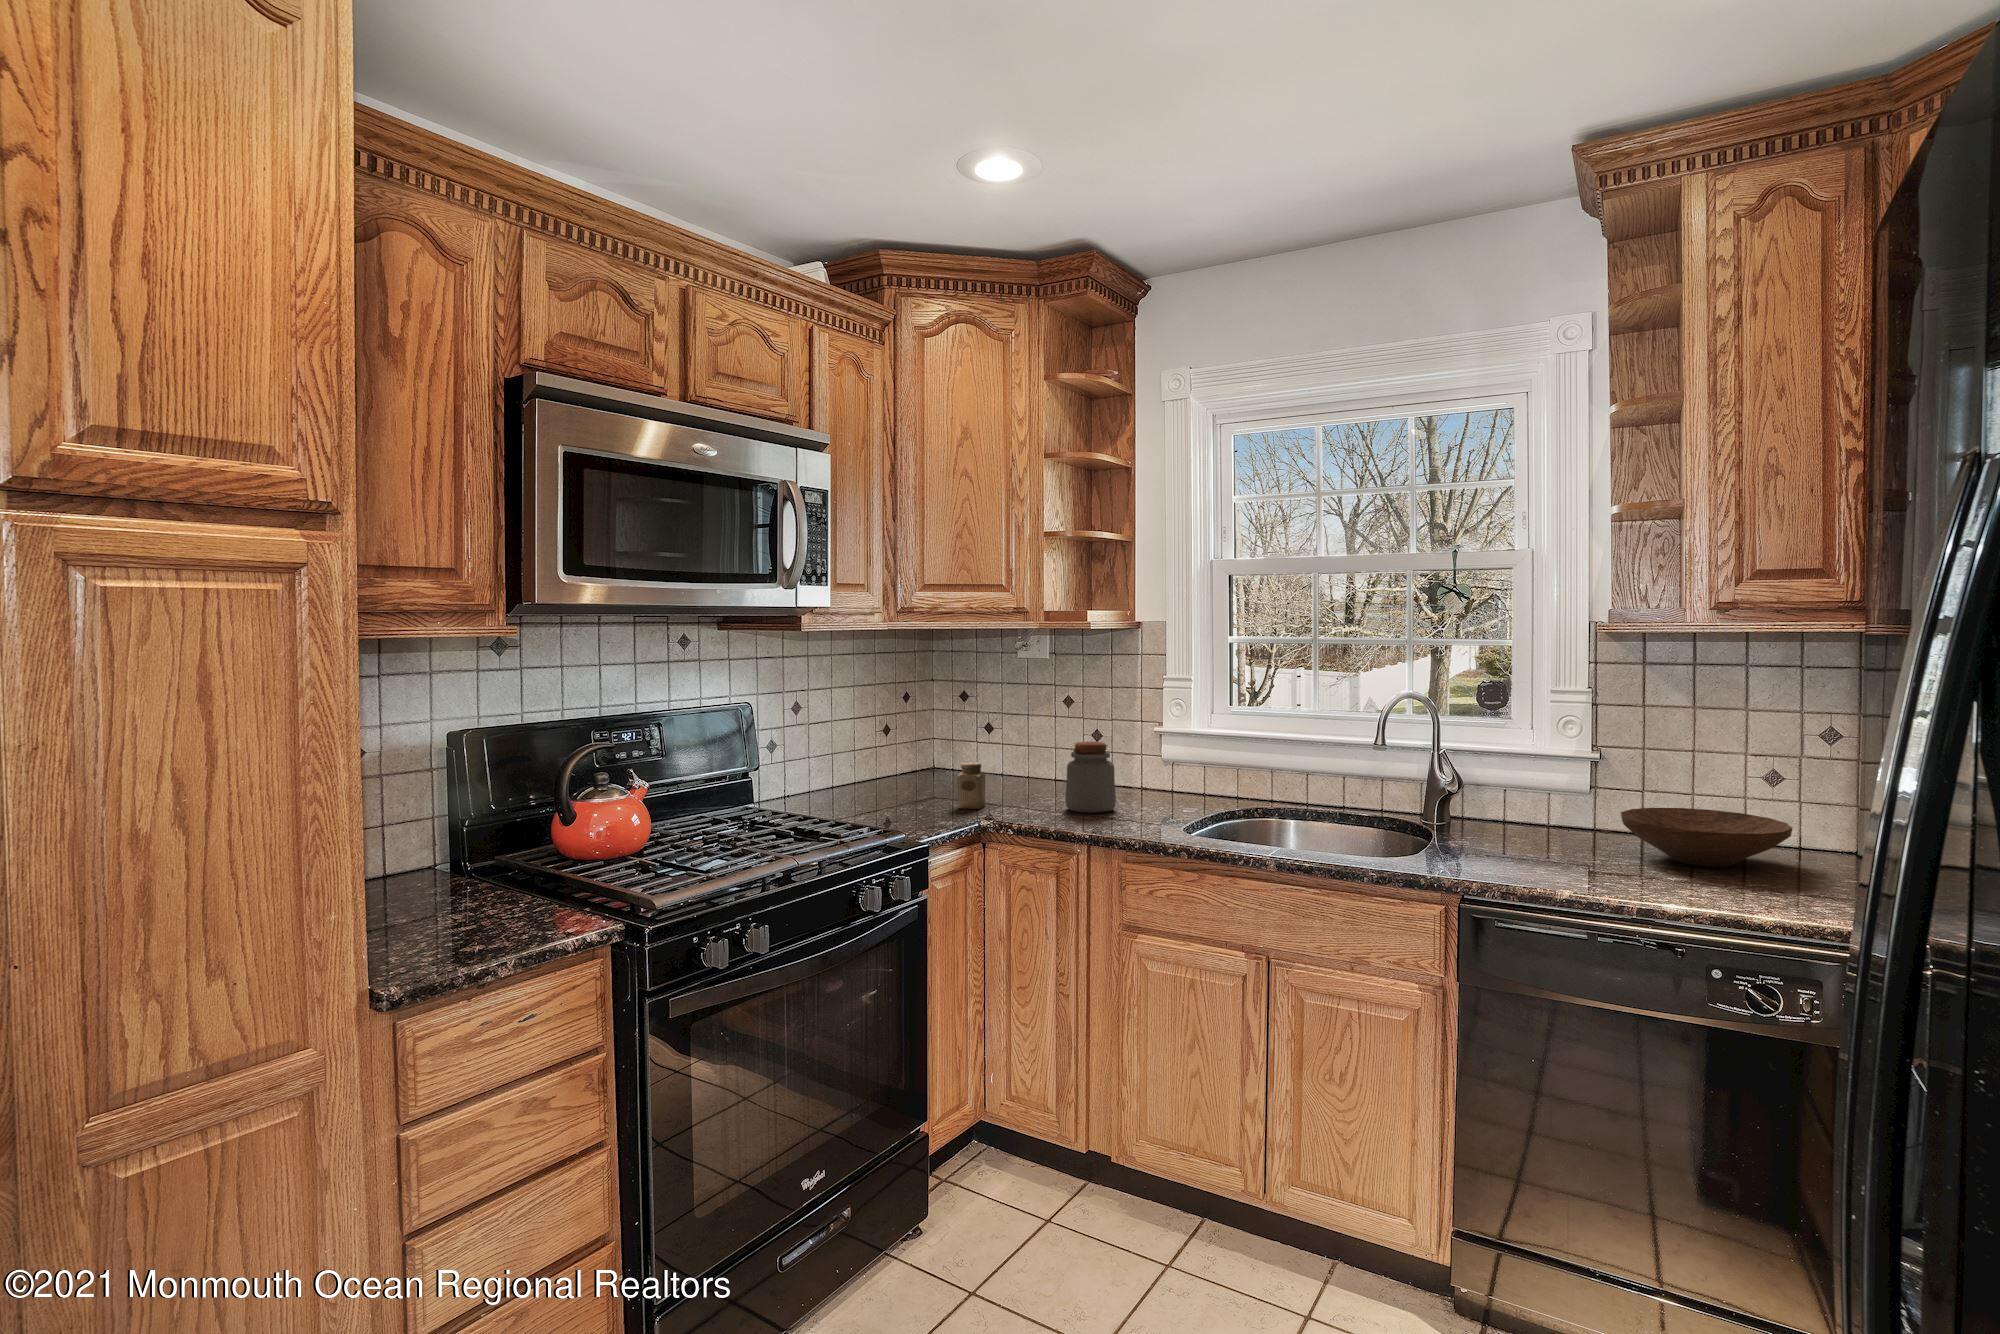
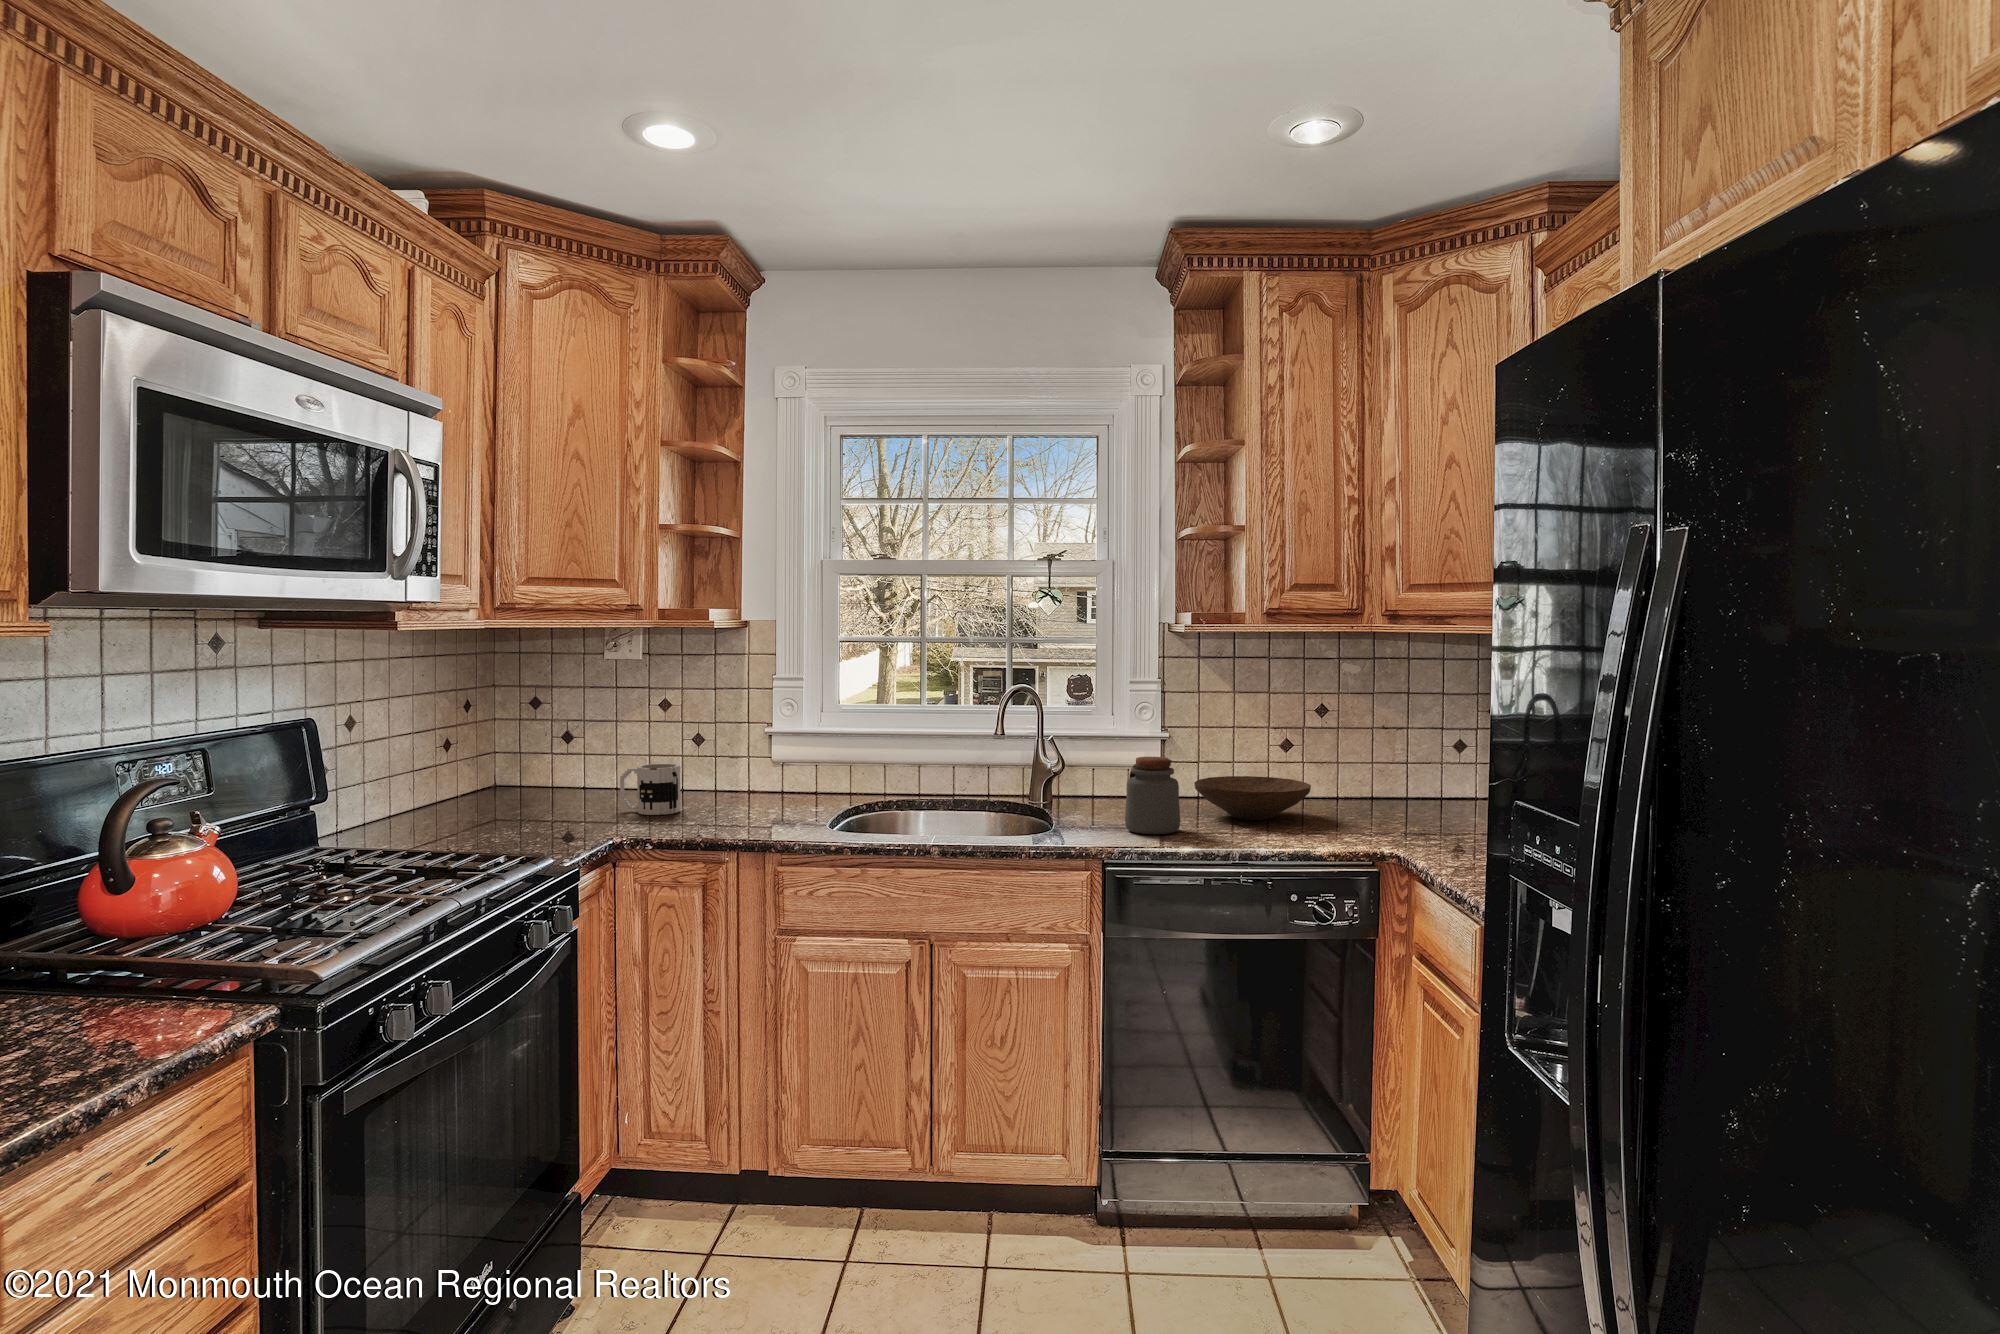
jar: present [1065,742,1116,813] -> present [1125,757,1180,834]
mug: none [1010,755,1061,802] -> present [620,764,681,815]
salt shaker: present [957,762,986,809] -> none [573,775,603,827]

